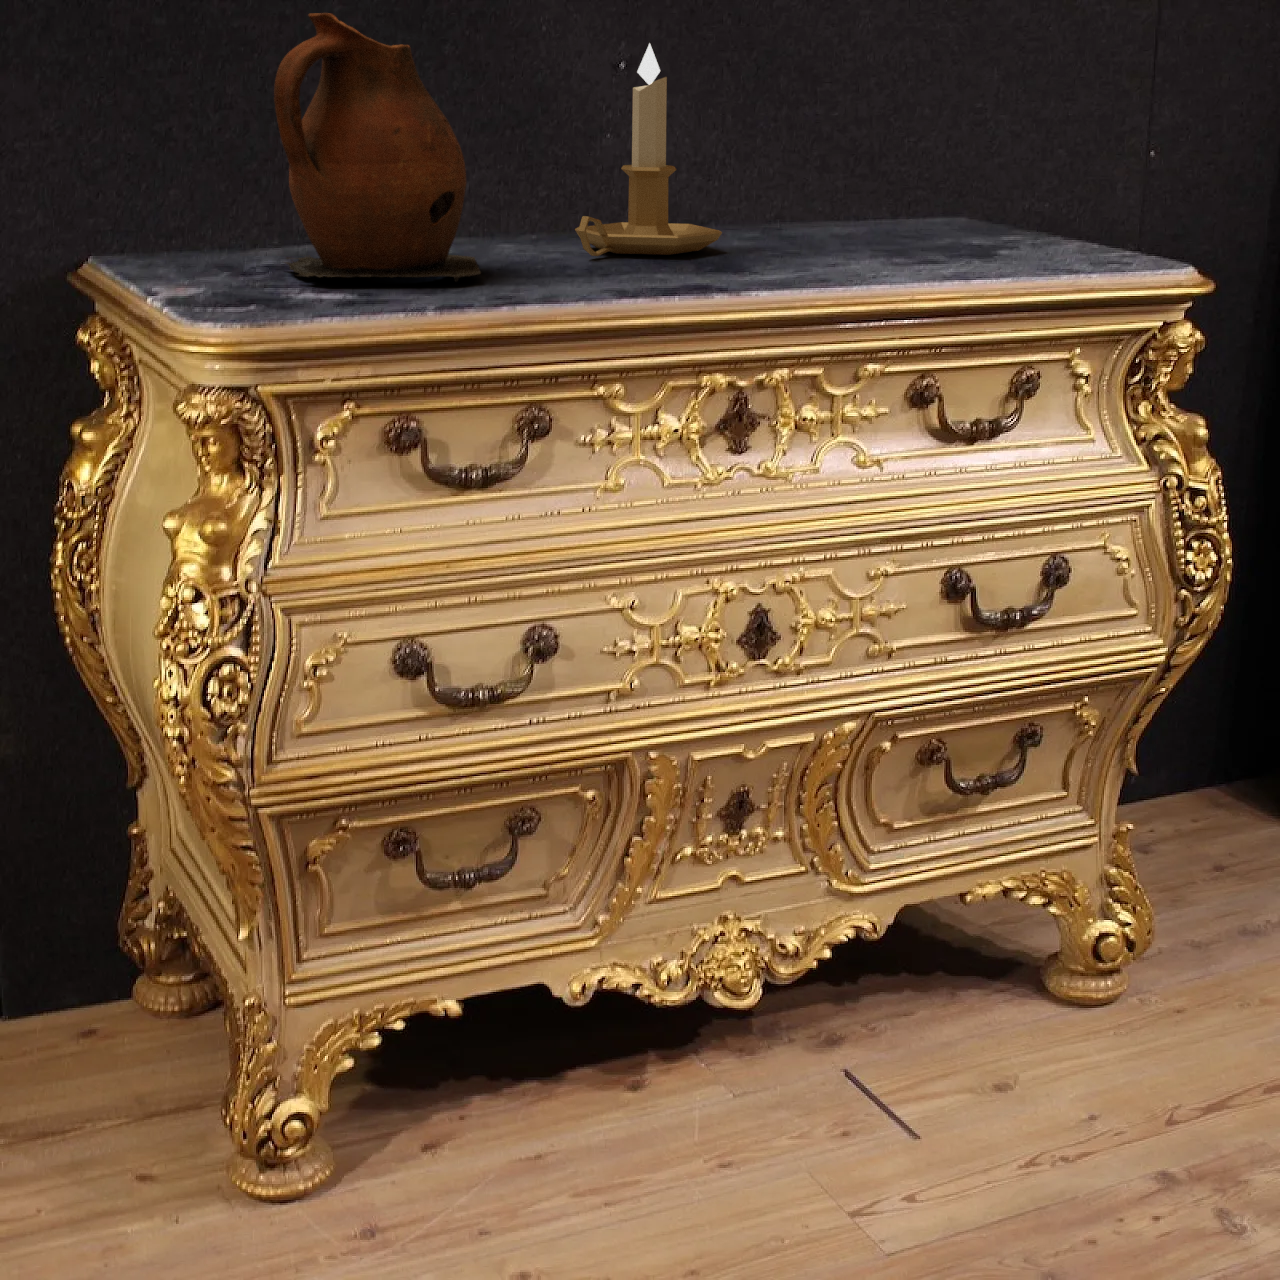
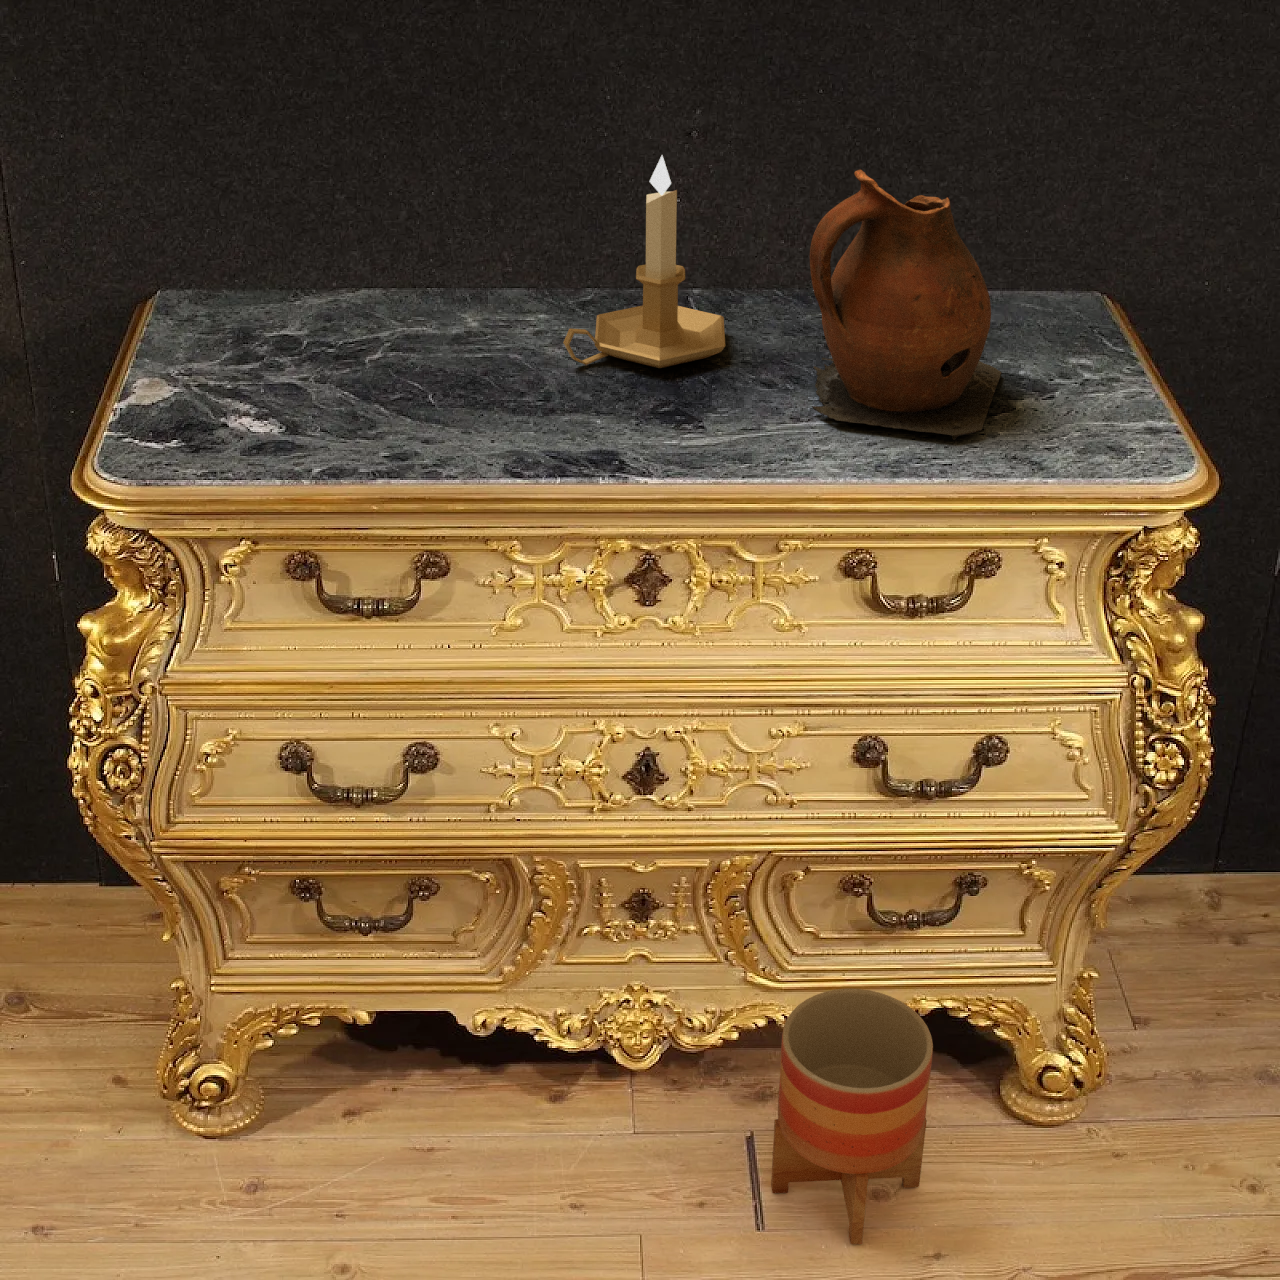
ceramic pitcher: present [274,13,480,282] -> present [810,170,1002,440]
planter: none [901,864,1063,1127] -> present [771,989,933,1244]

